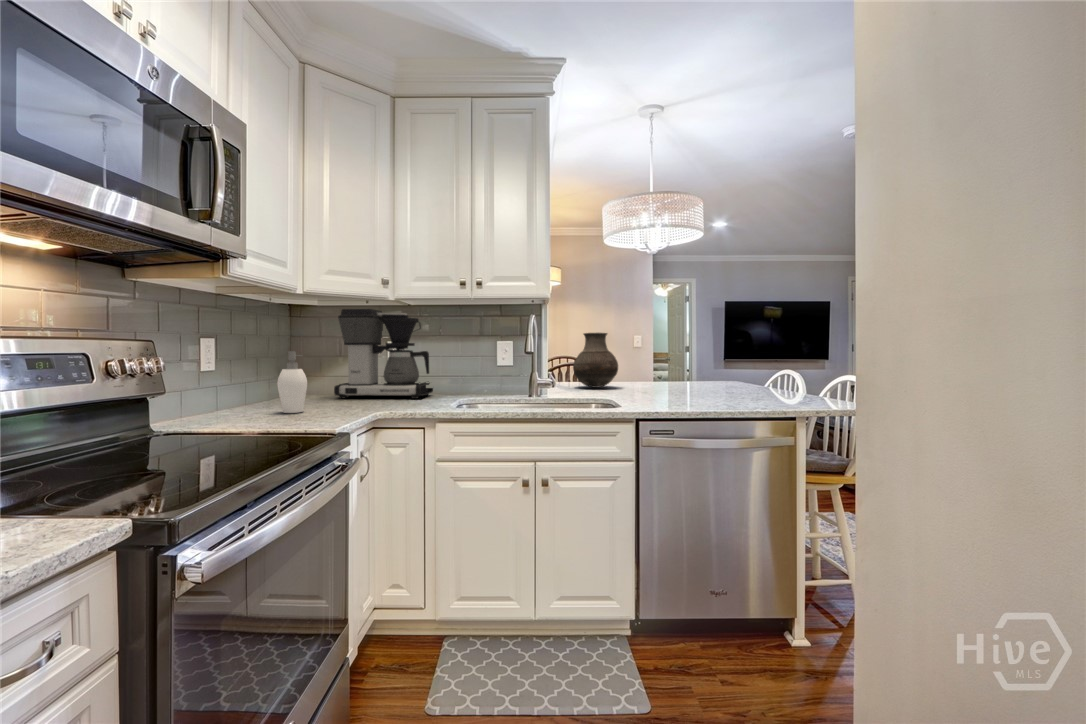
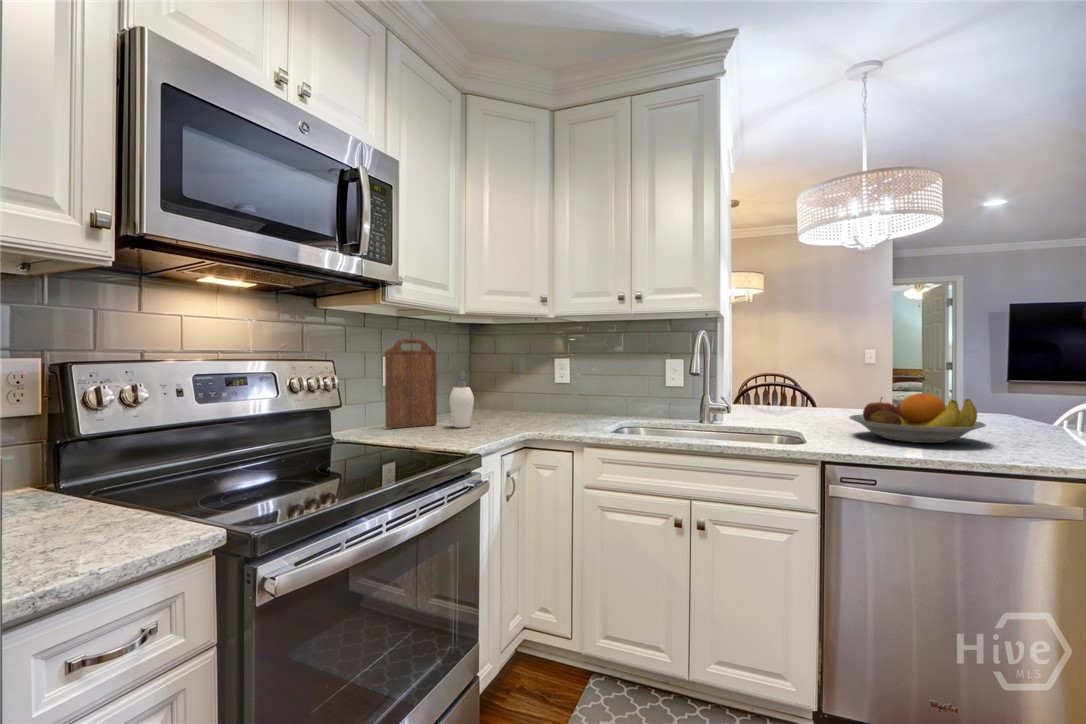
coffee maker: present [334,309,433,399] -> none [509,330,601,418]
cutting board: none [193,314,259,419] -> present [385,339,437,428]
vase: present [573,333,618,388] -> none [762,349,821,414]
fruit bowl: none [647,366,733,402] -> present [849,394,986,443]

